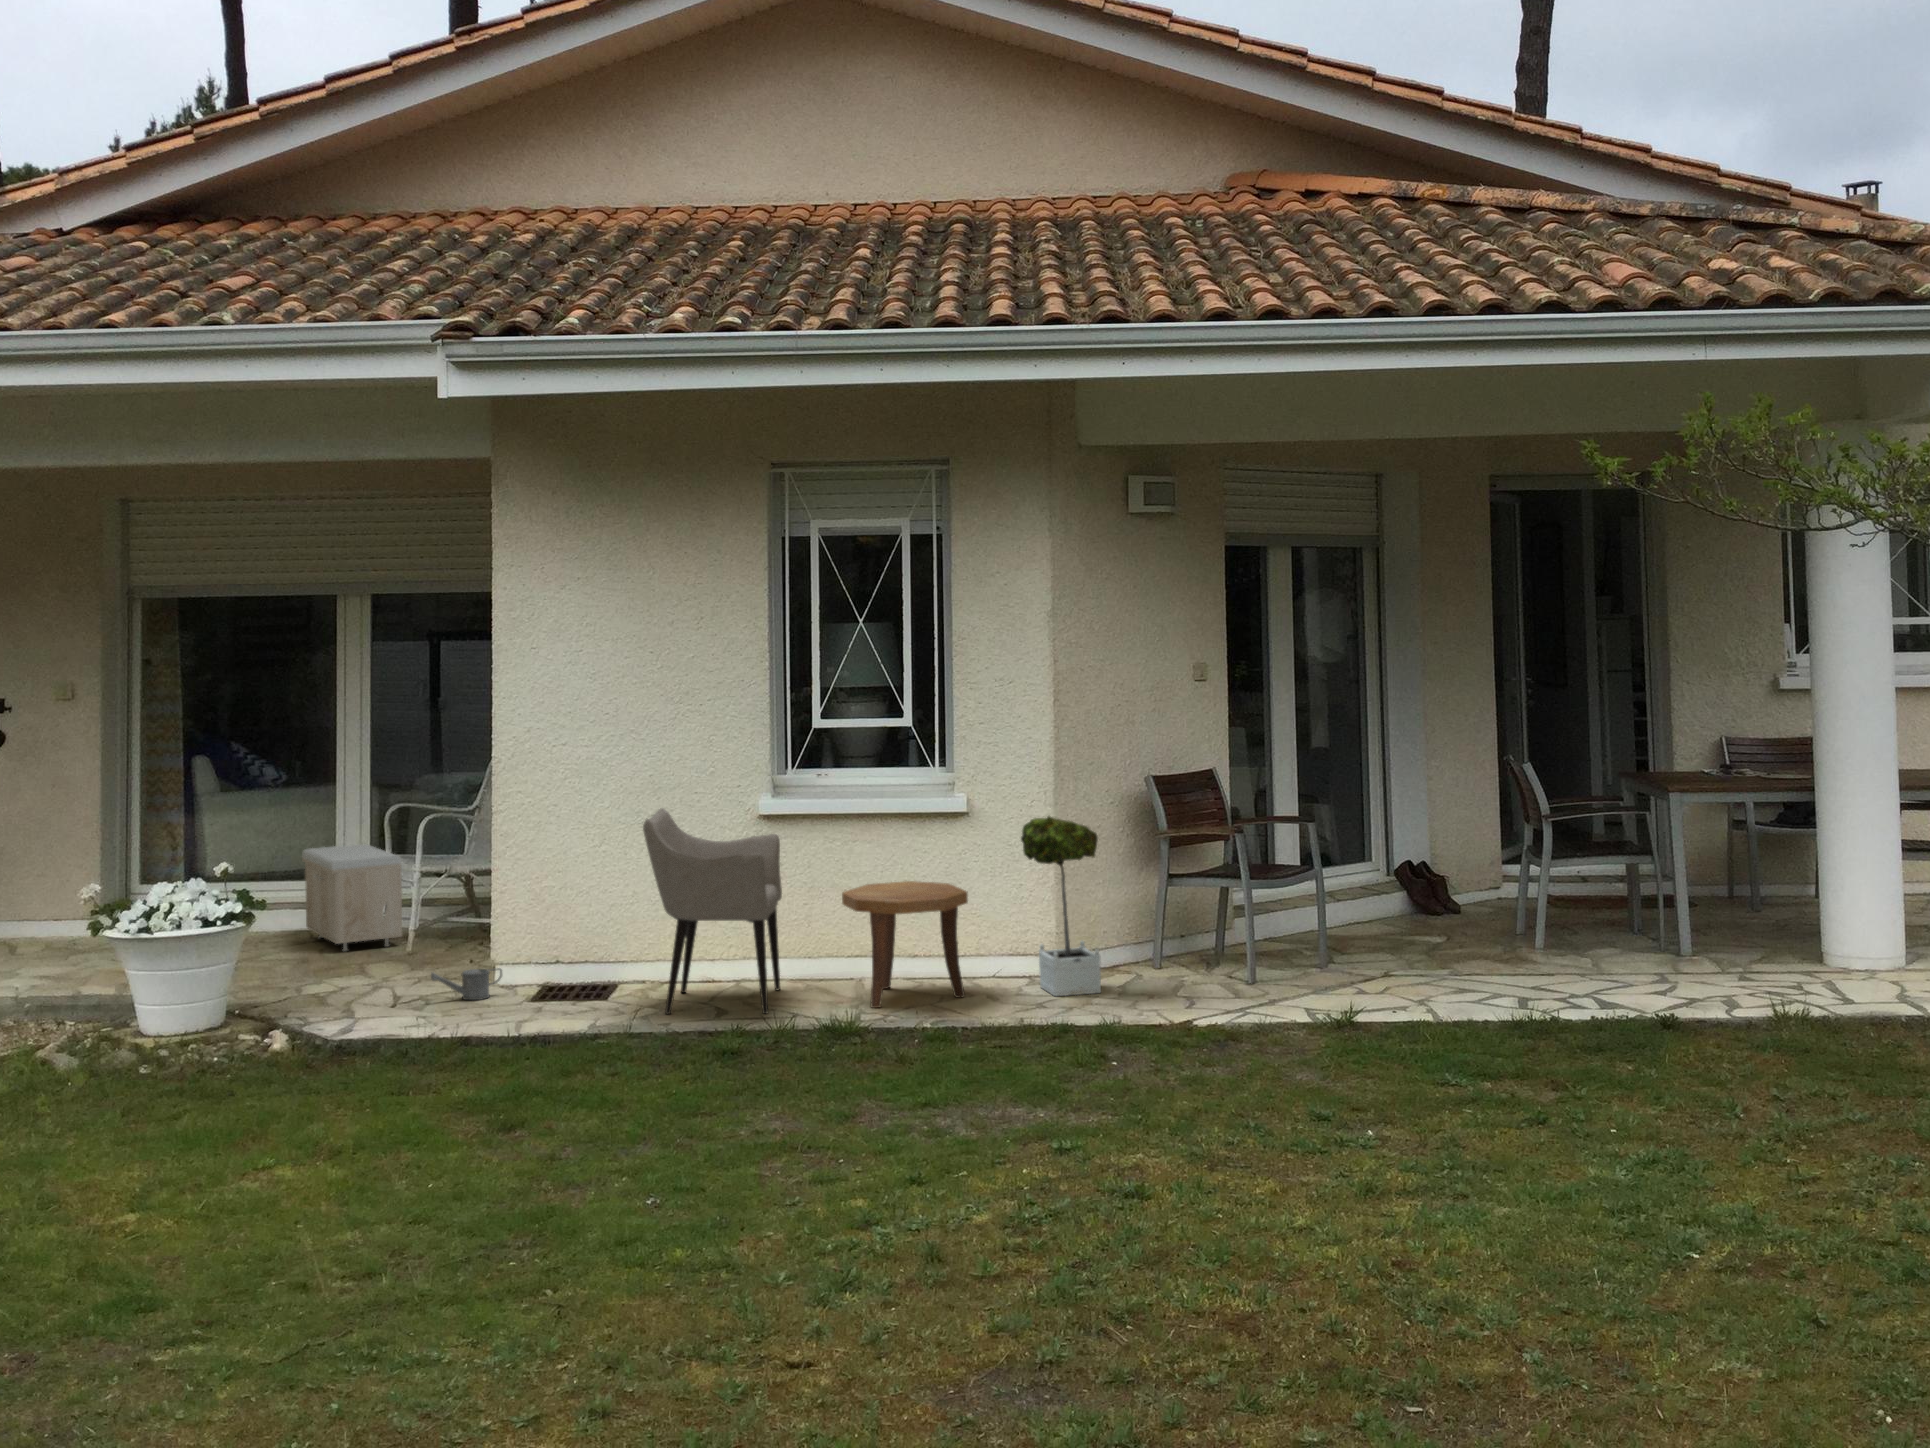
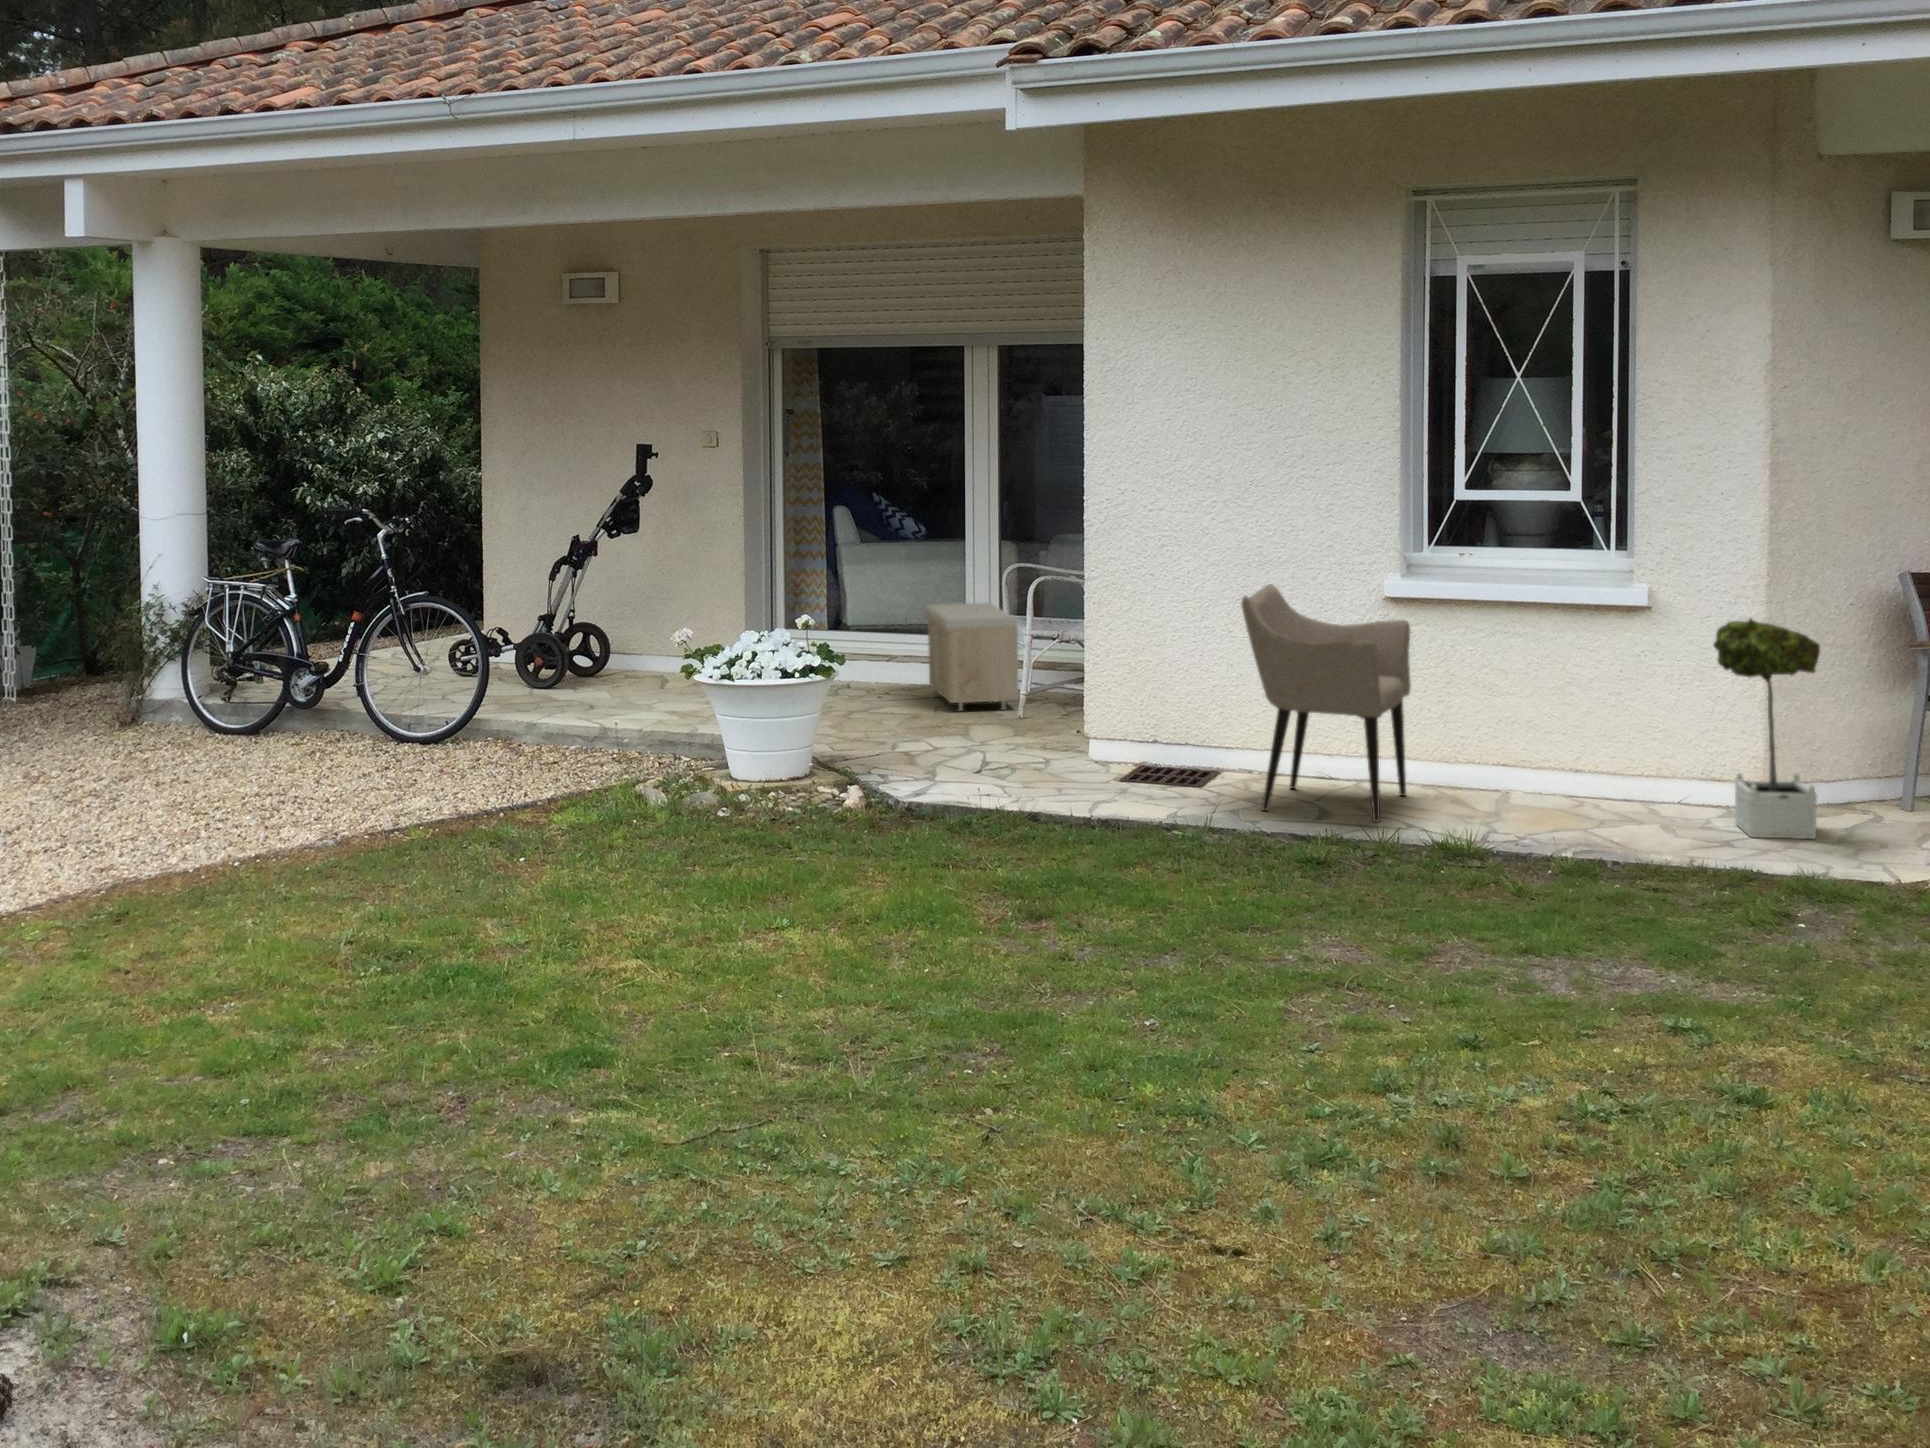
side table: present [842,881,968,1008] -> none [1479,685,1638,828]
watering can: present [431,968,502,1000] -> none [1020,741,1097,775]

